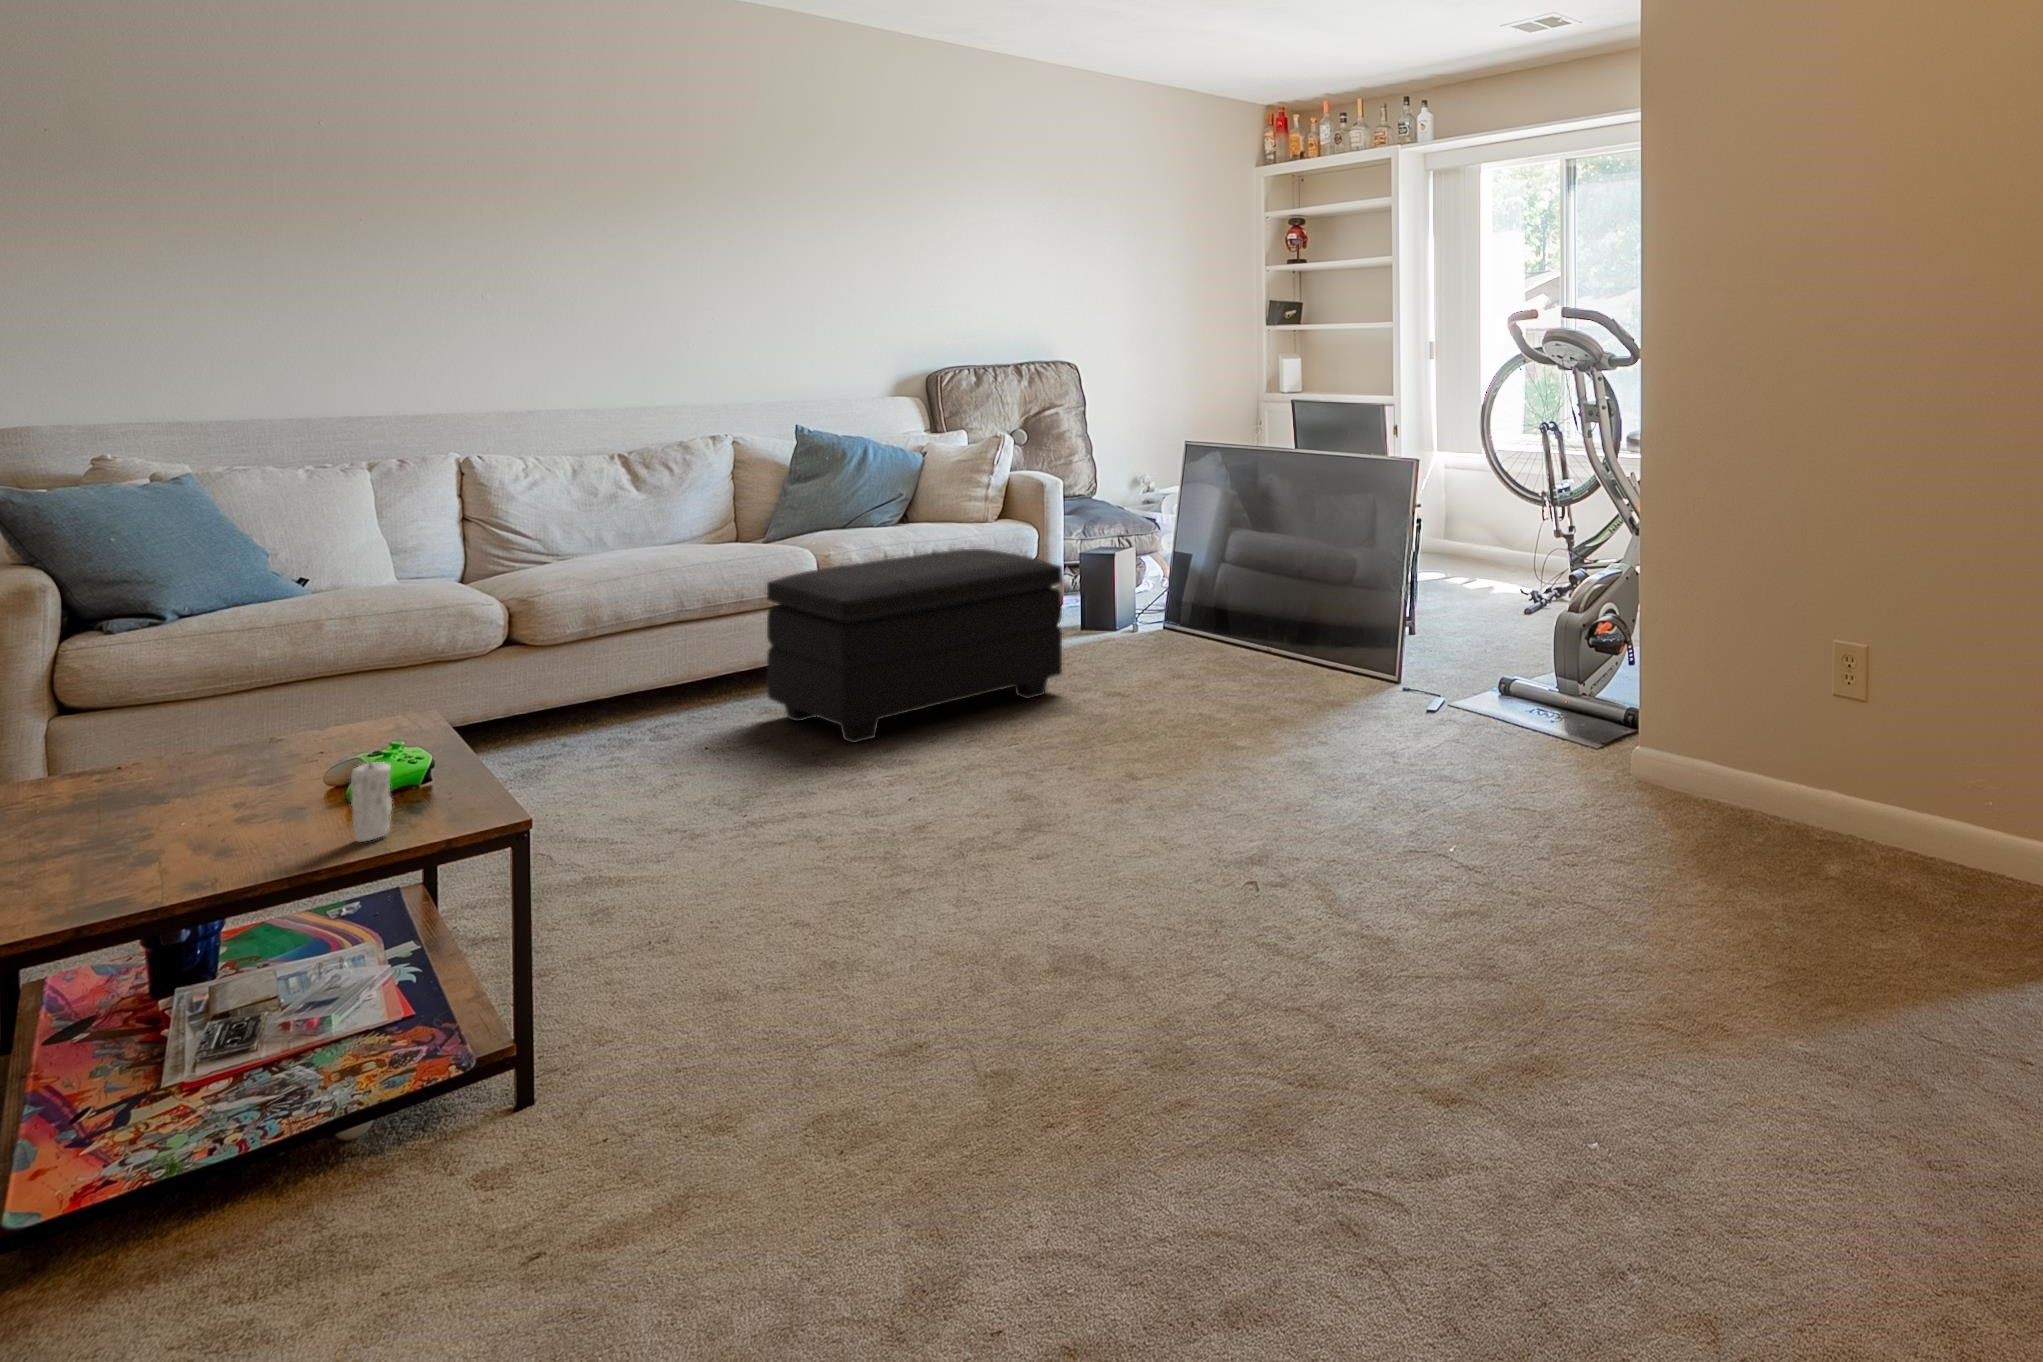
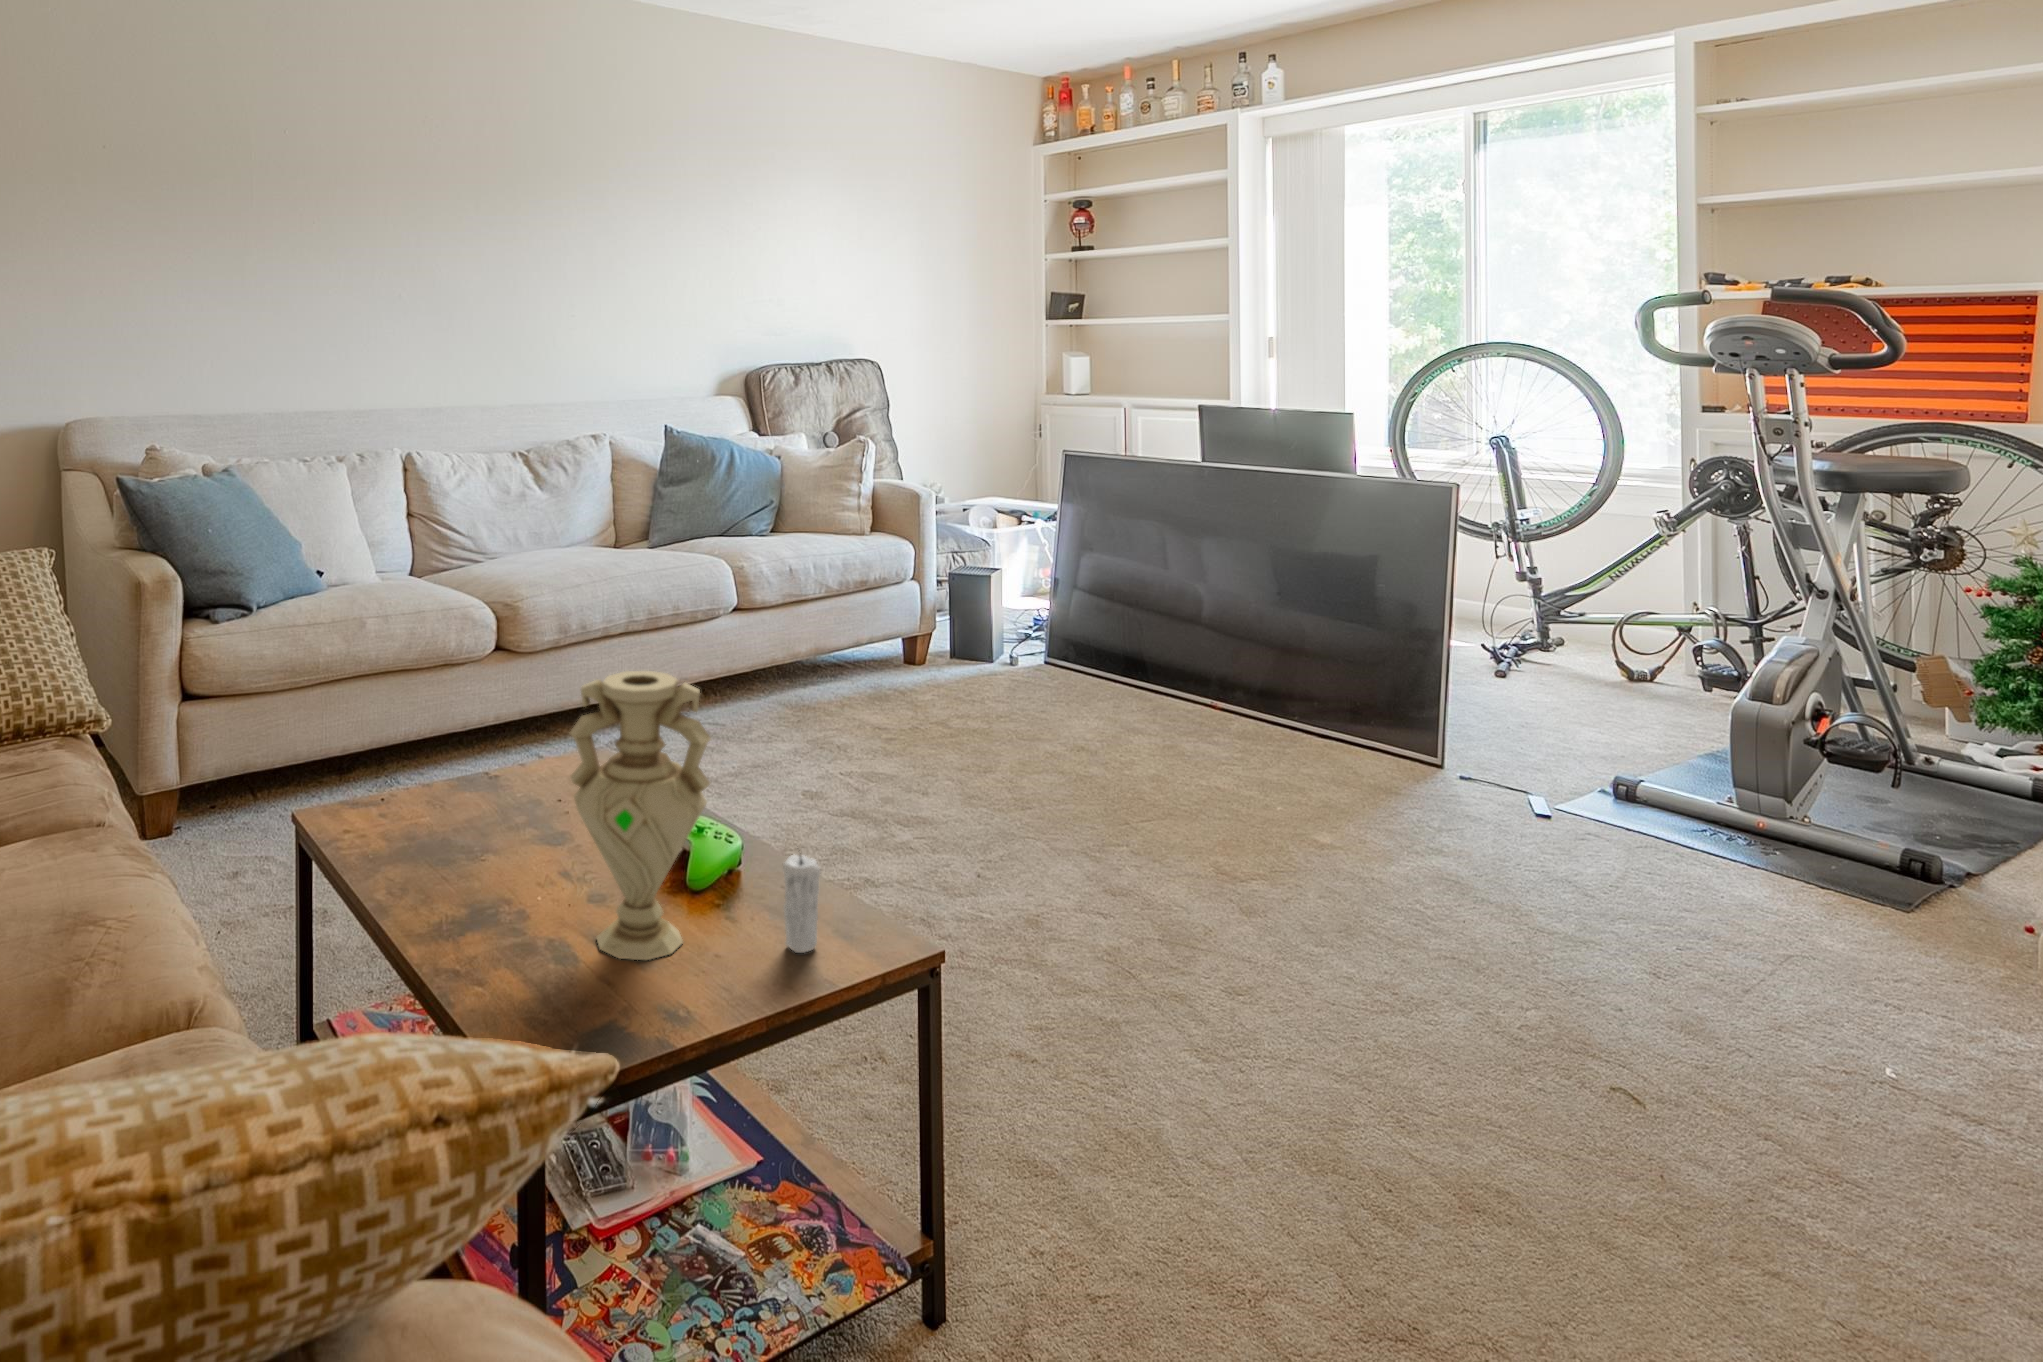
footstool: present [767,549,1062,743] -> none [731,571,1026,787]
vase: none [125,617,293,863] -> present [570,671,711,960]

